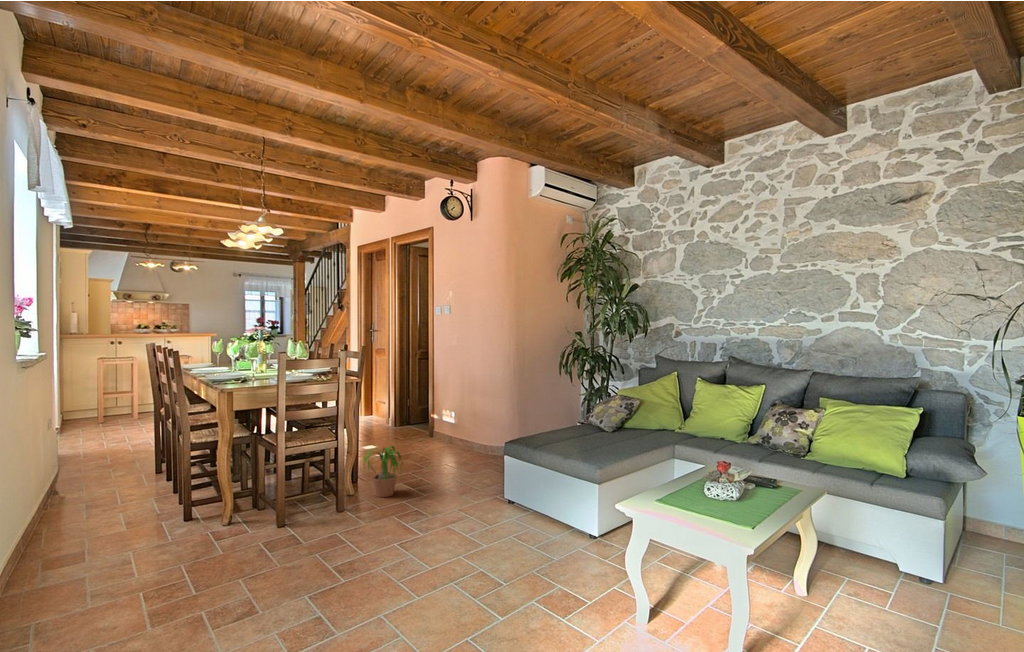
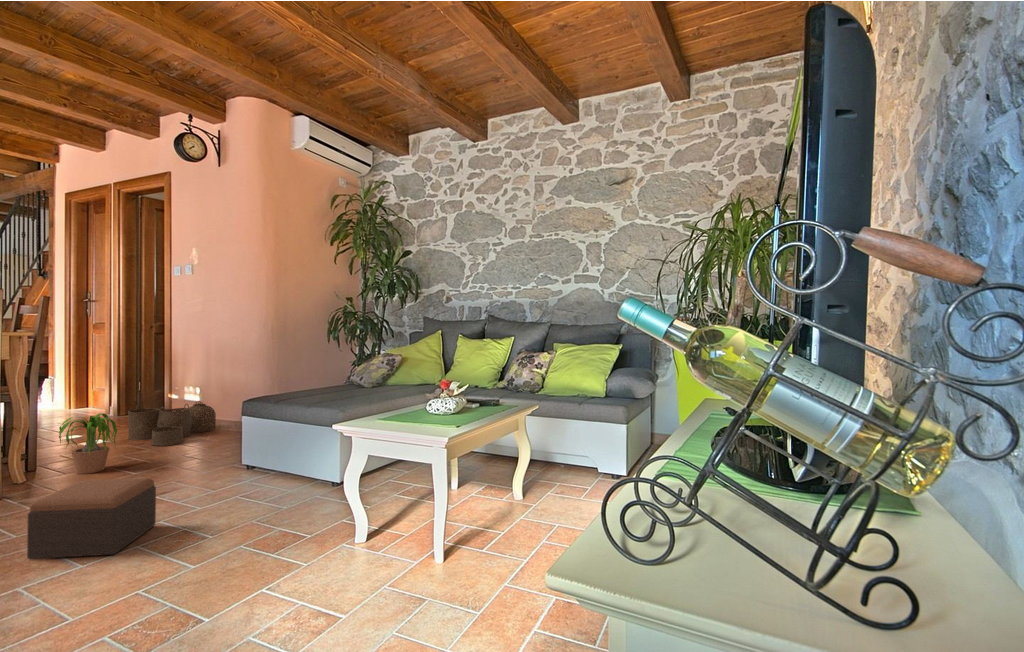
woven basket: none [405,426,468,470] -> present [128,401,216,446]
footstool: none [356,526,442,606] -> present [27,478,156,559]

